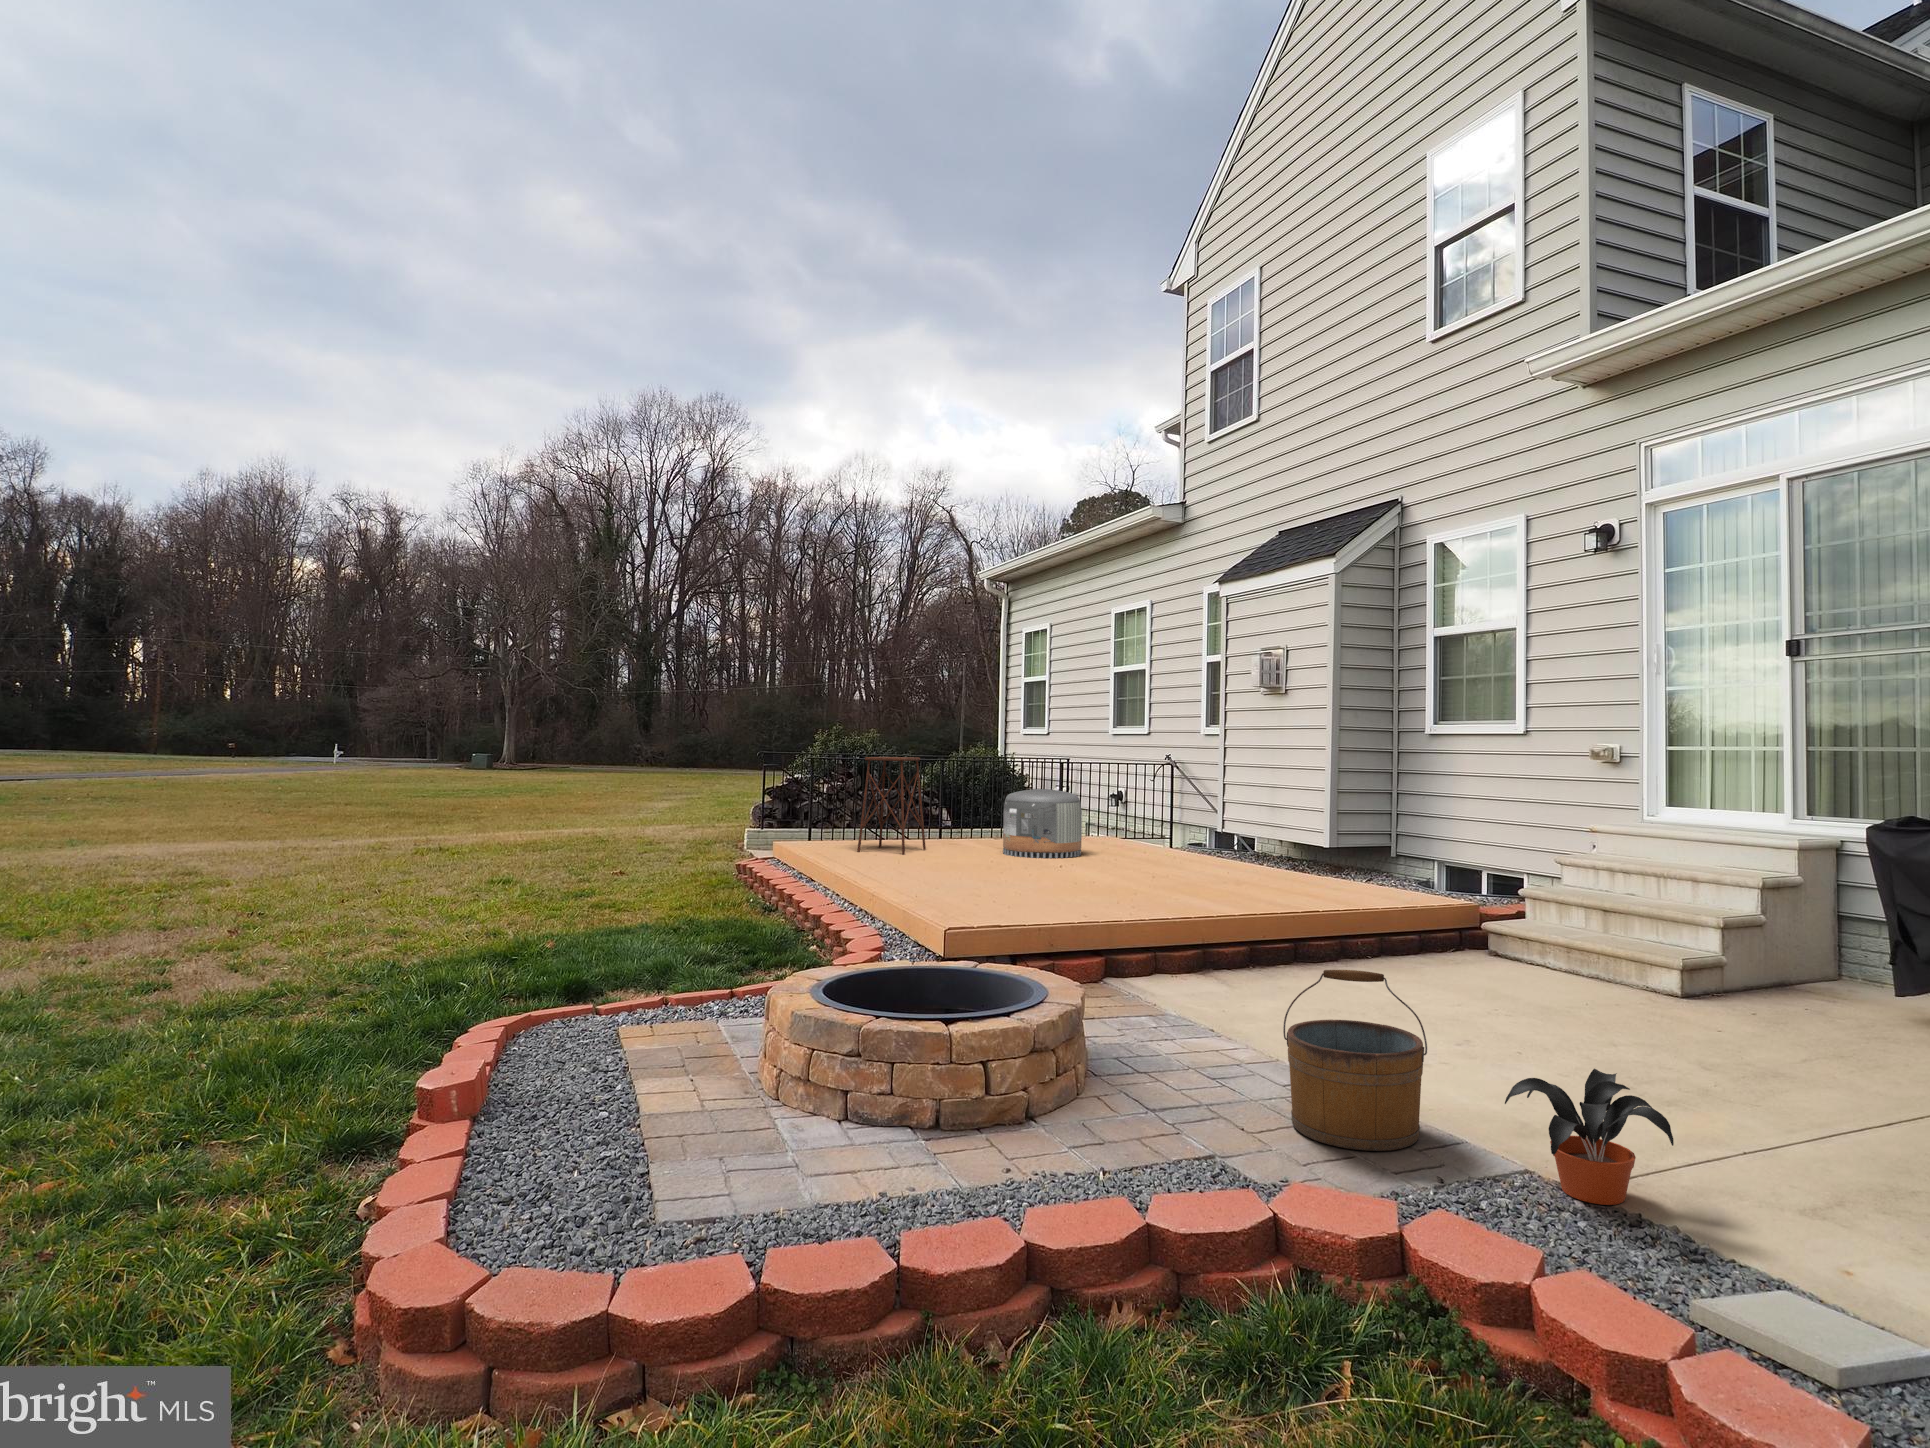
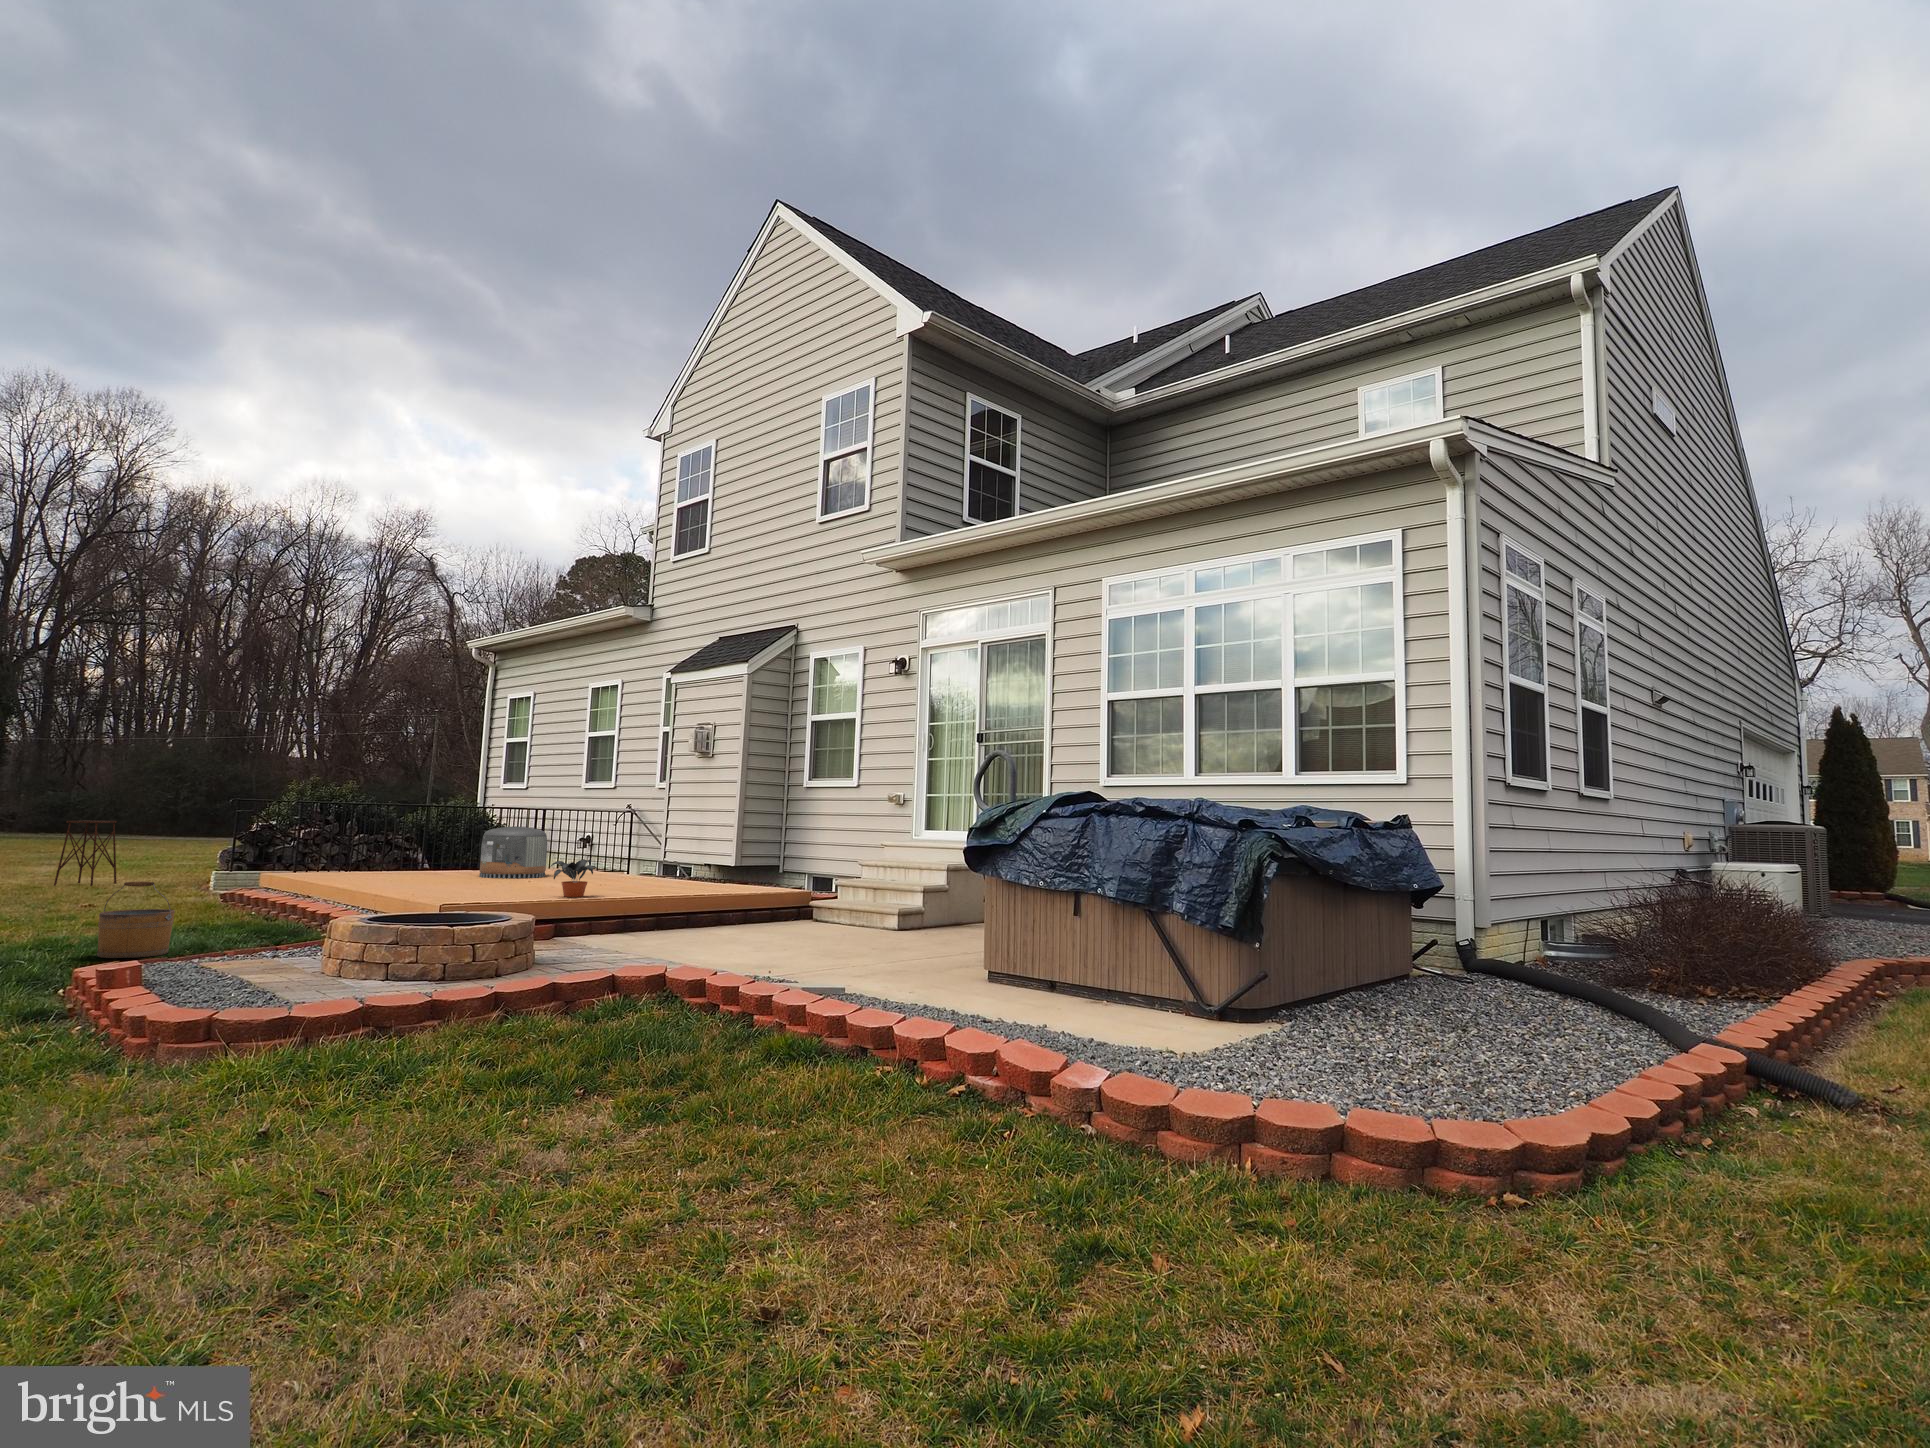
side table: present [857,757,926,854] -> present [54,820,117,886]
bucket: present [1283,970,1427,1151] -> present [97,881,175,958]
potted plant: present [1505,1069,1674,1205] -> present [551,859,597,897]

